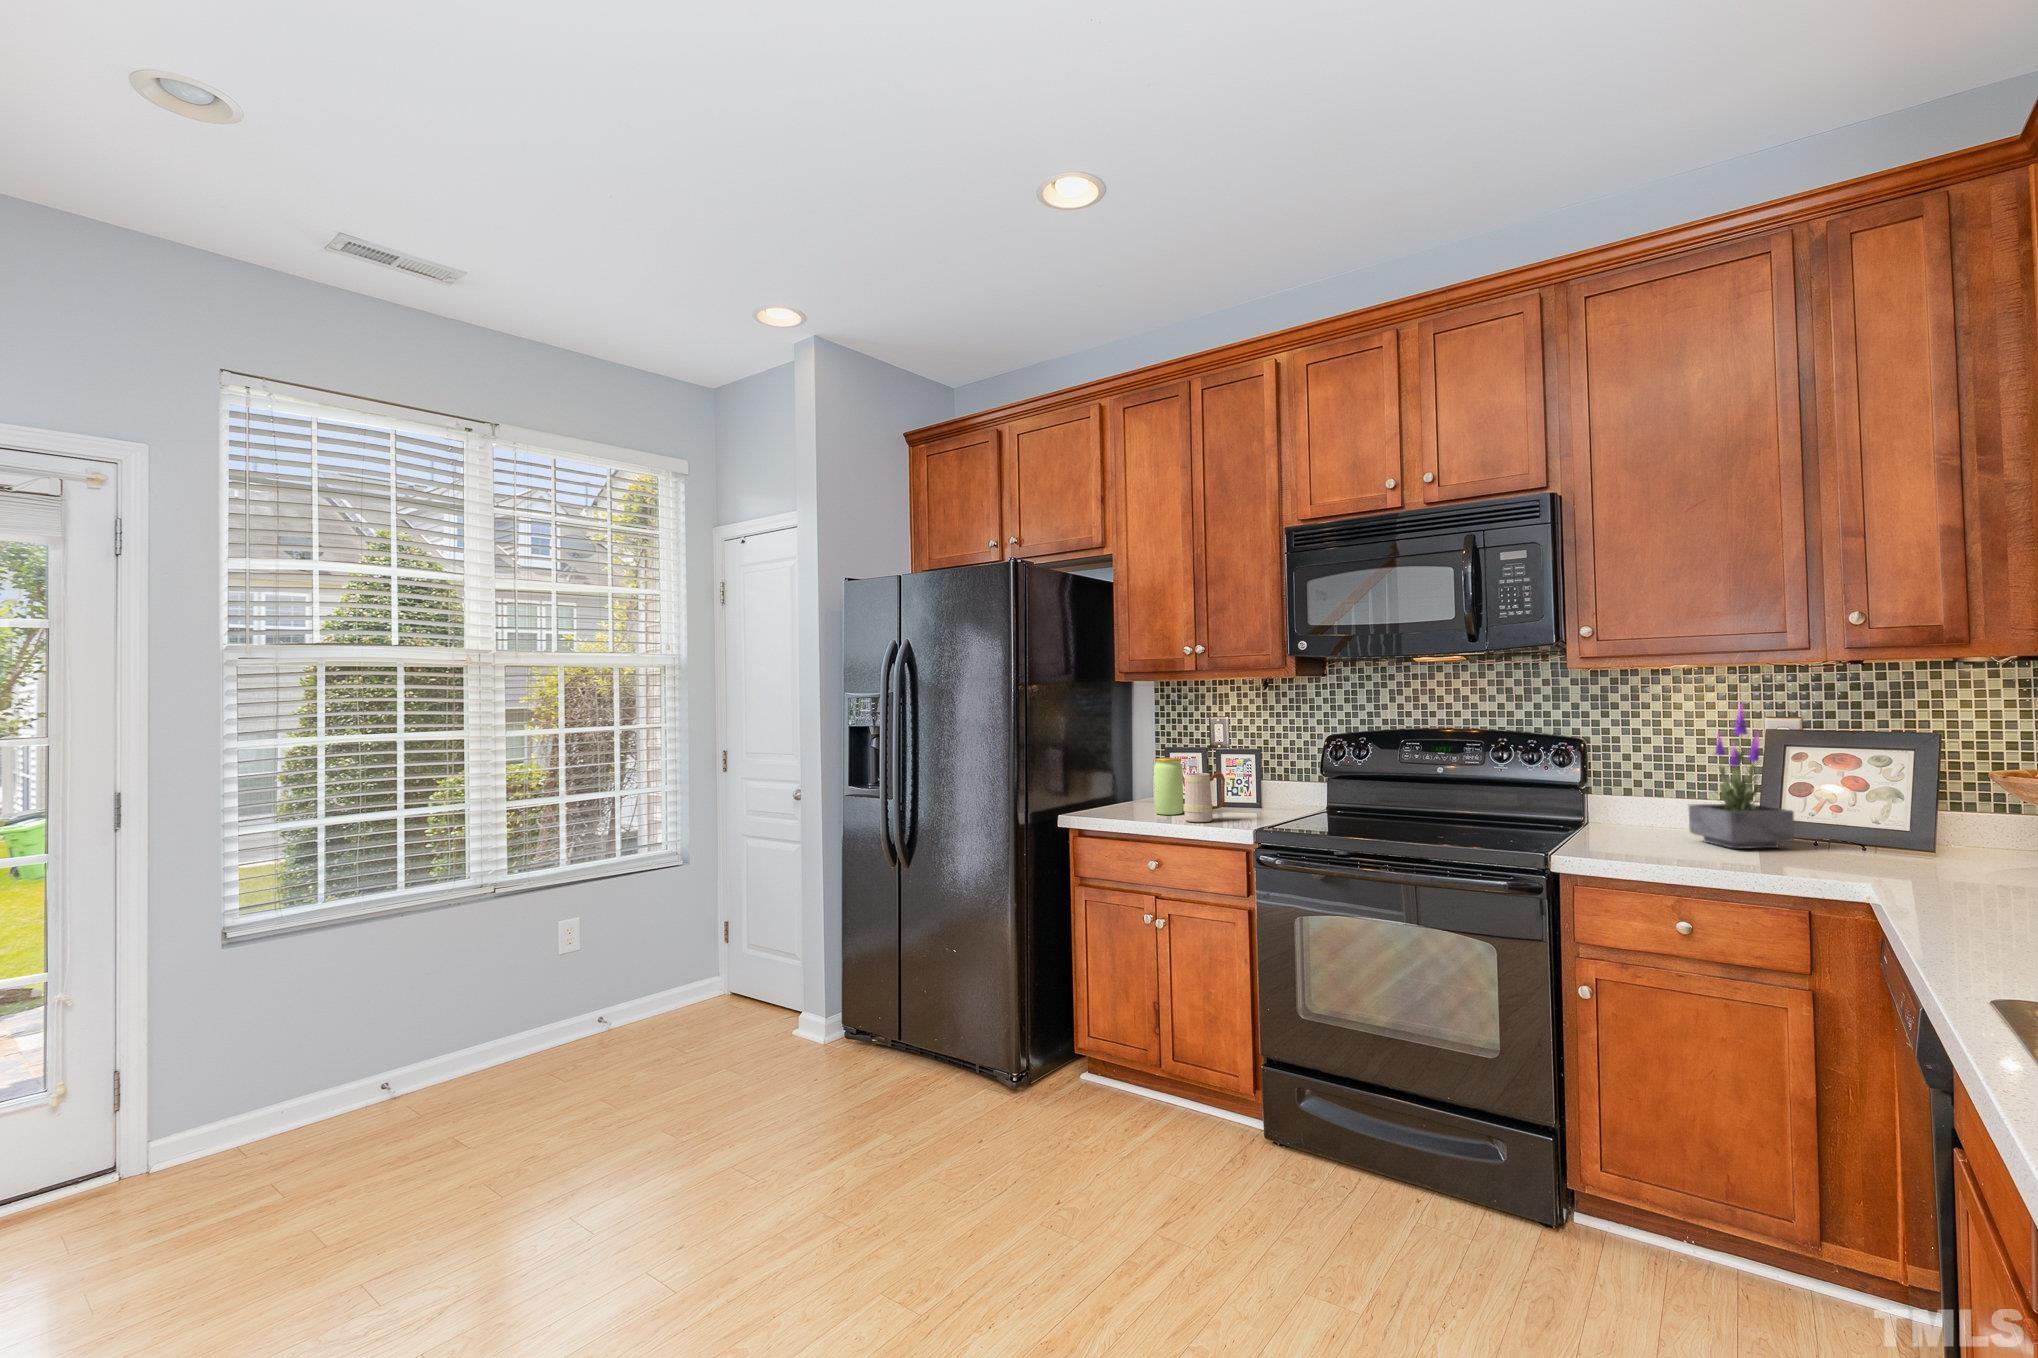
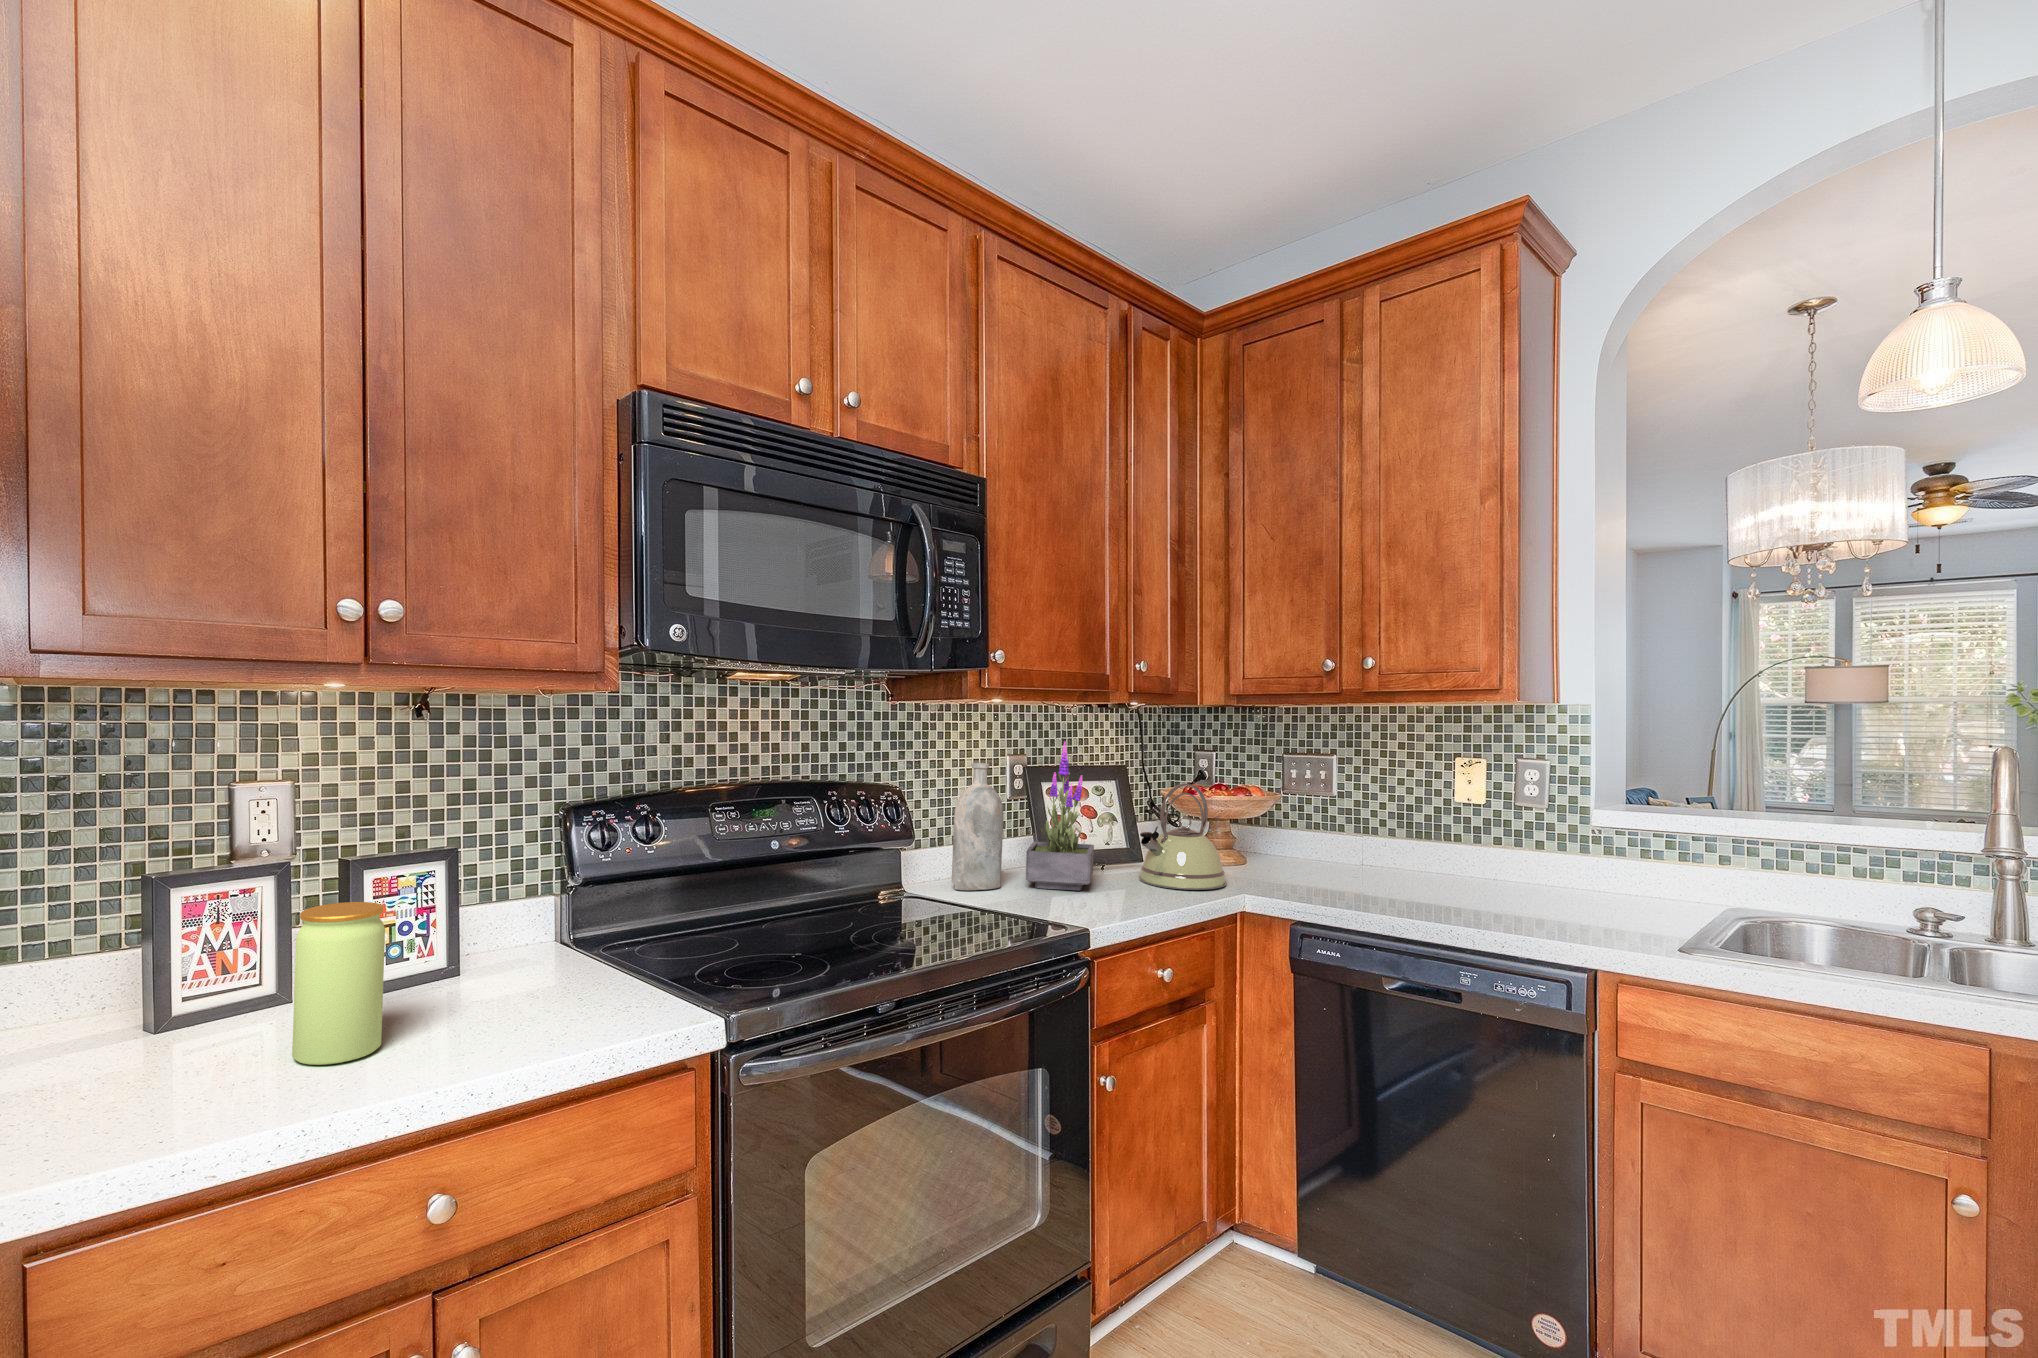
bottle: none [1624,722,1676,836] -> present [952,763,1003,891]
kettle: none [1829,750,1988,877] -> present [1139,783,1226,890]
mug: present [1184,772,1225,822] -> none [468,919,558,1056]

